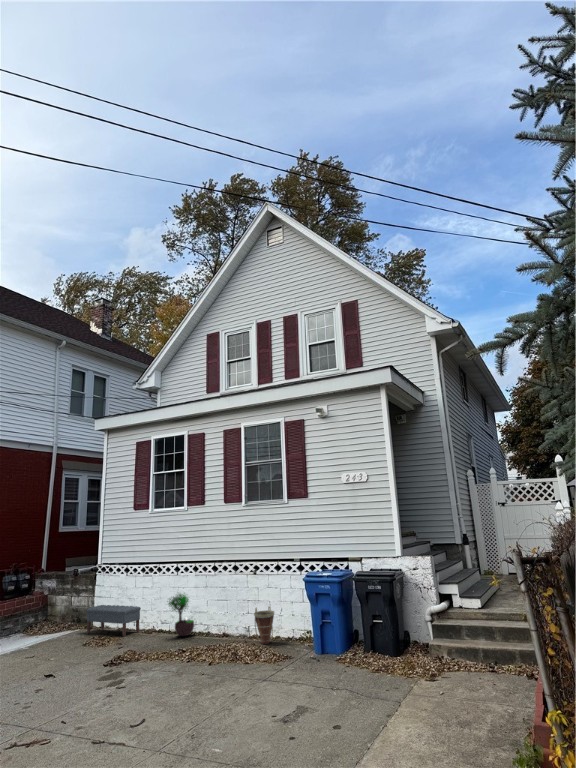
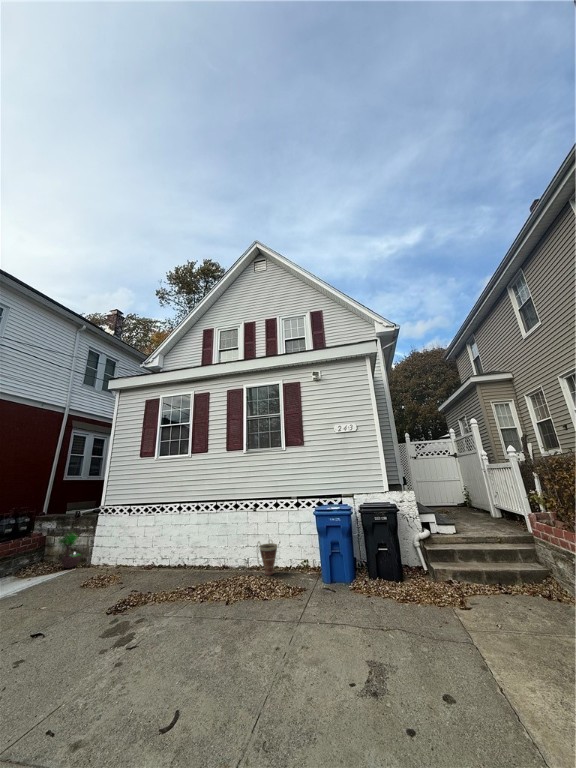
potted tree: present [169,594,194,636] -> present [58,533,81,568]
bench: present [87,605,141,637] -> none [85,544,141,574]

